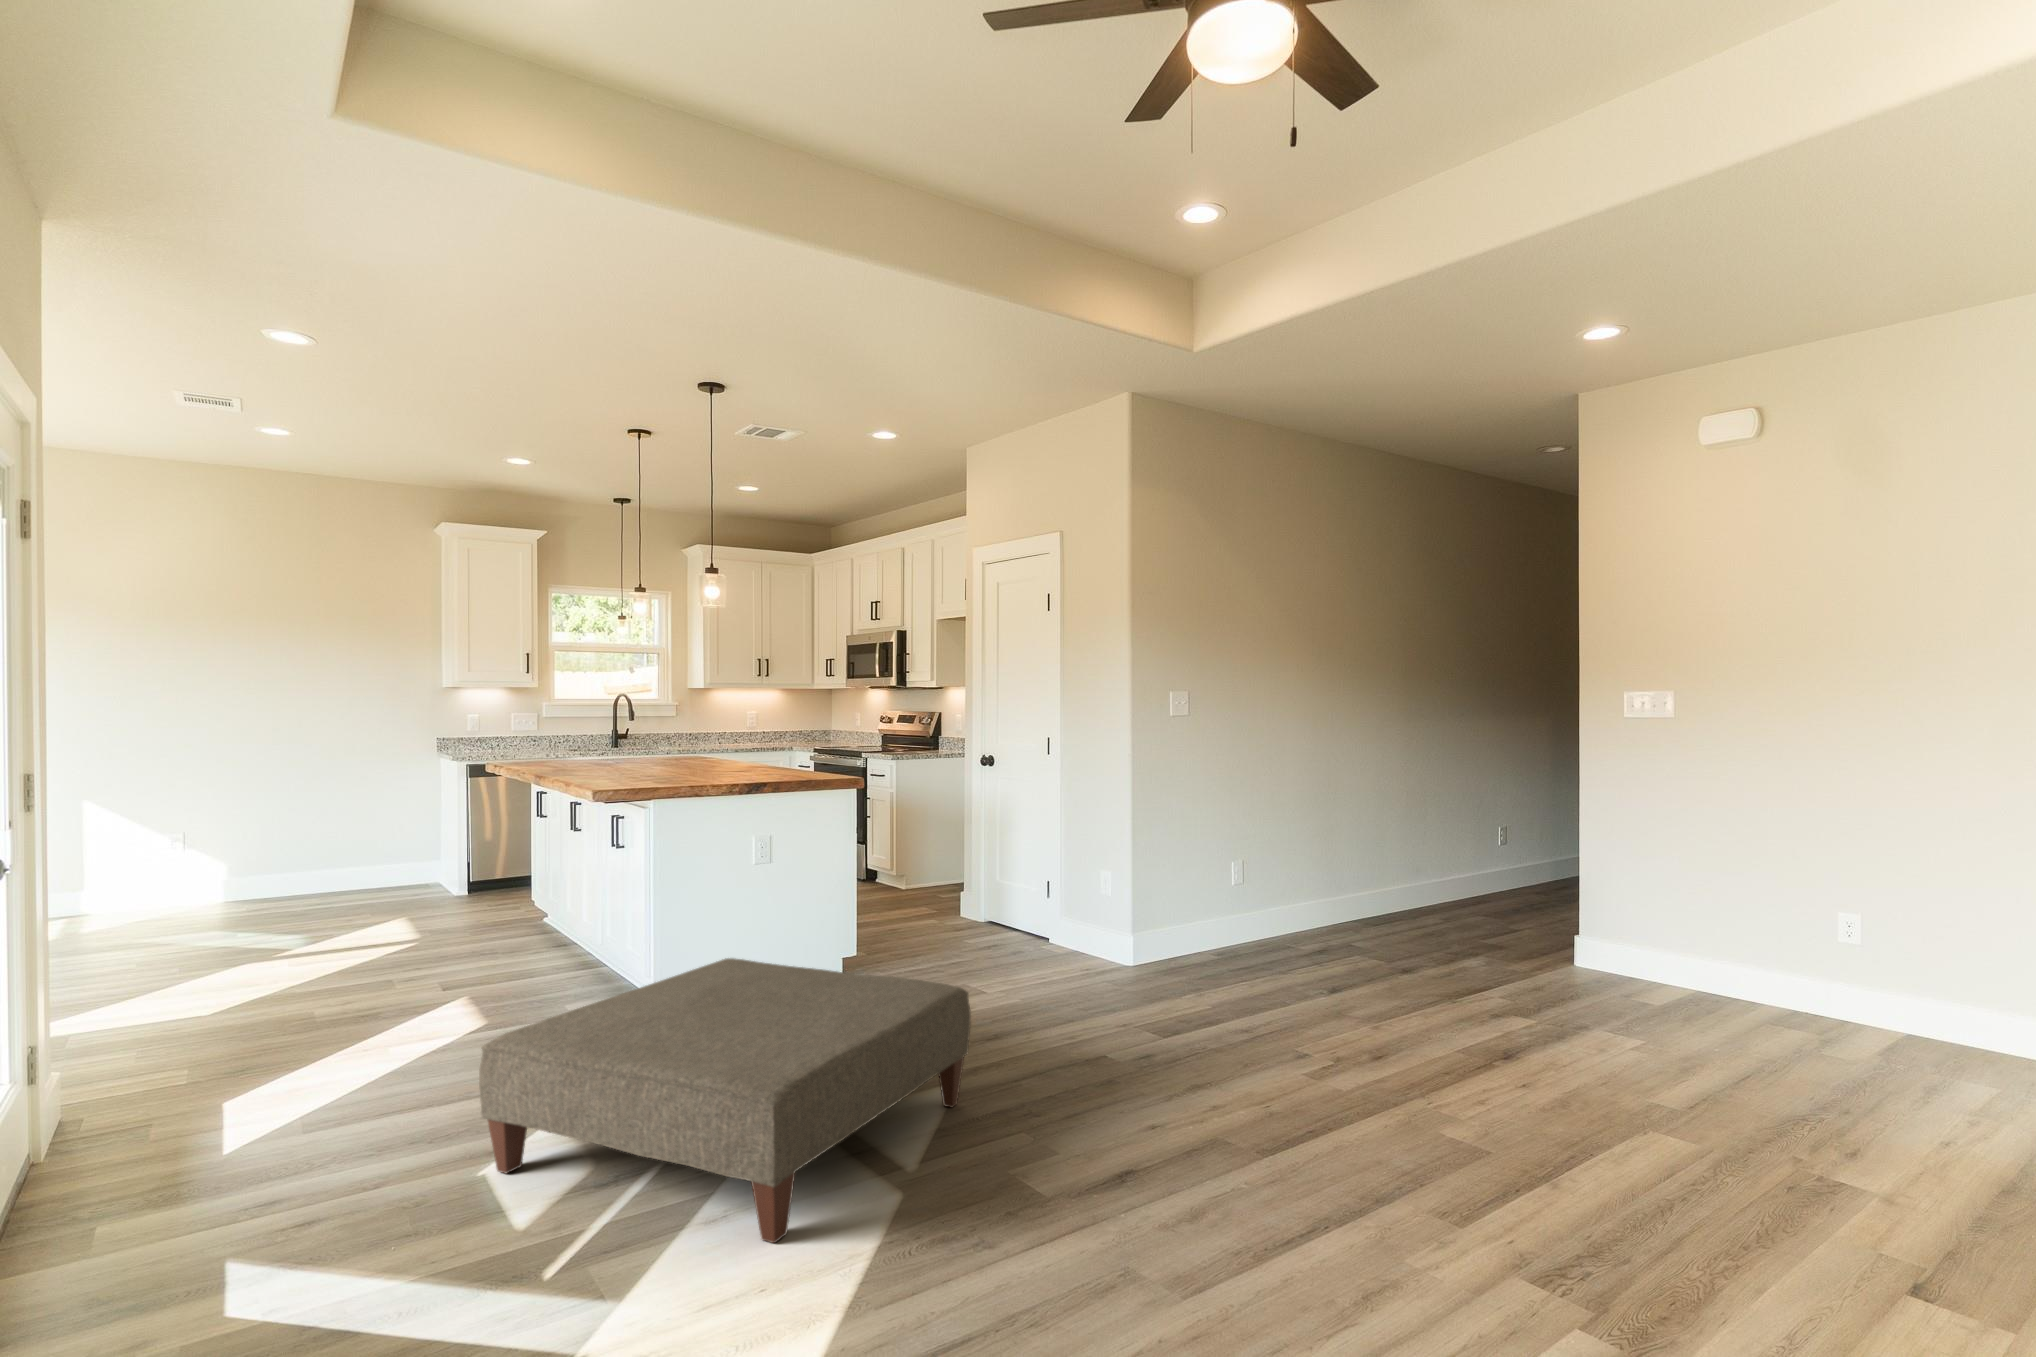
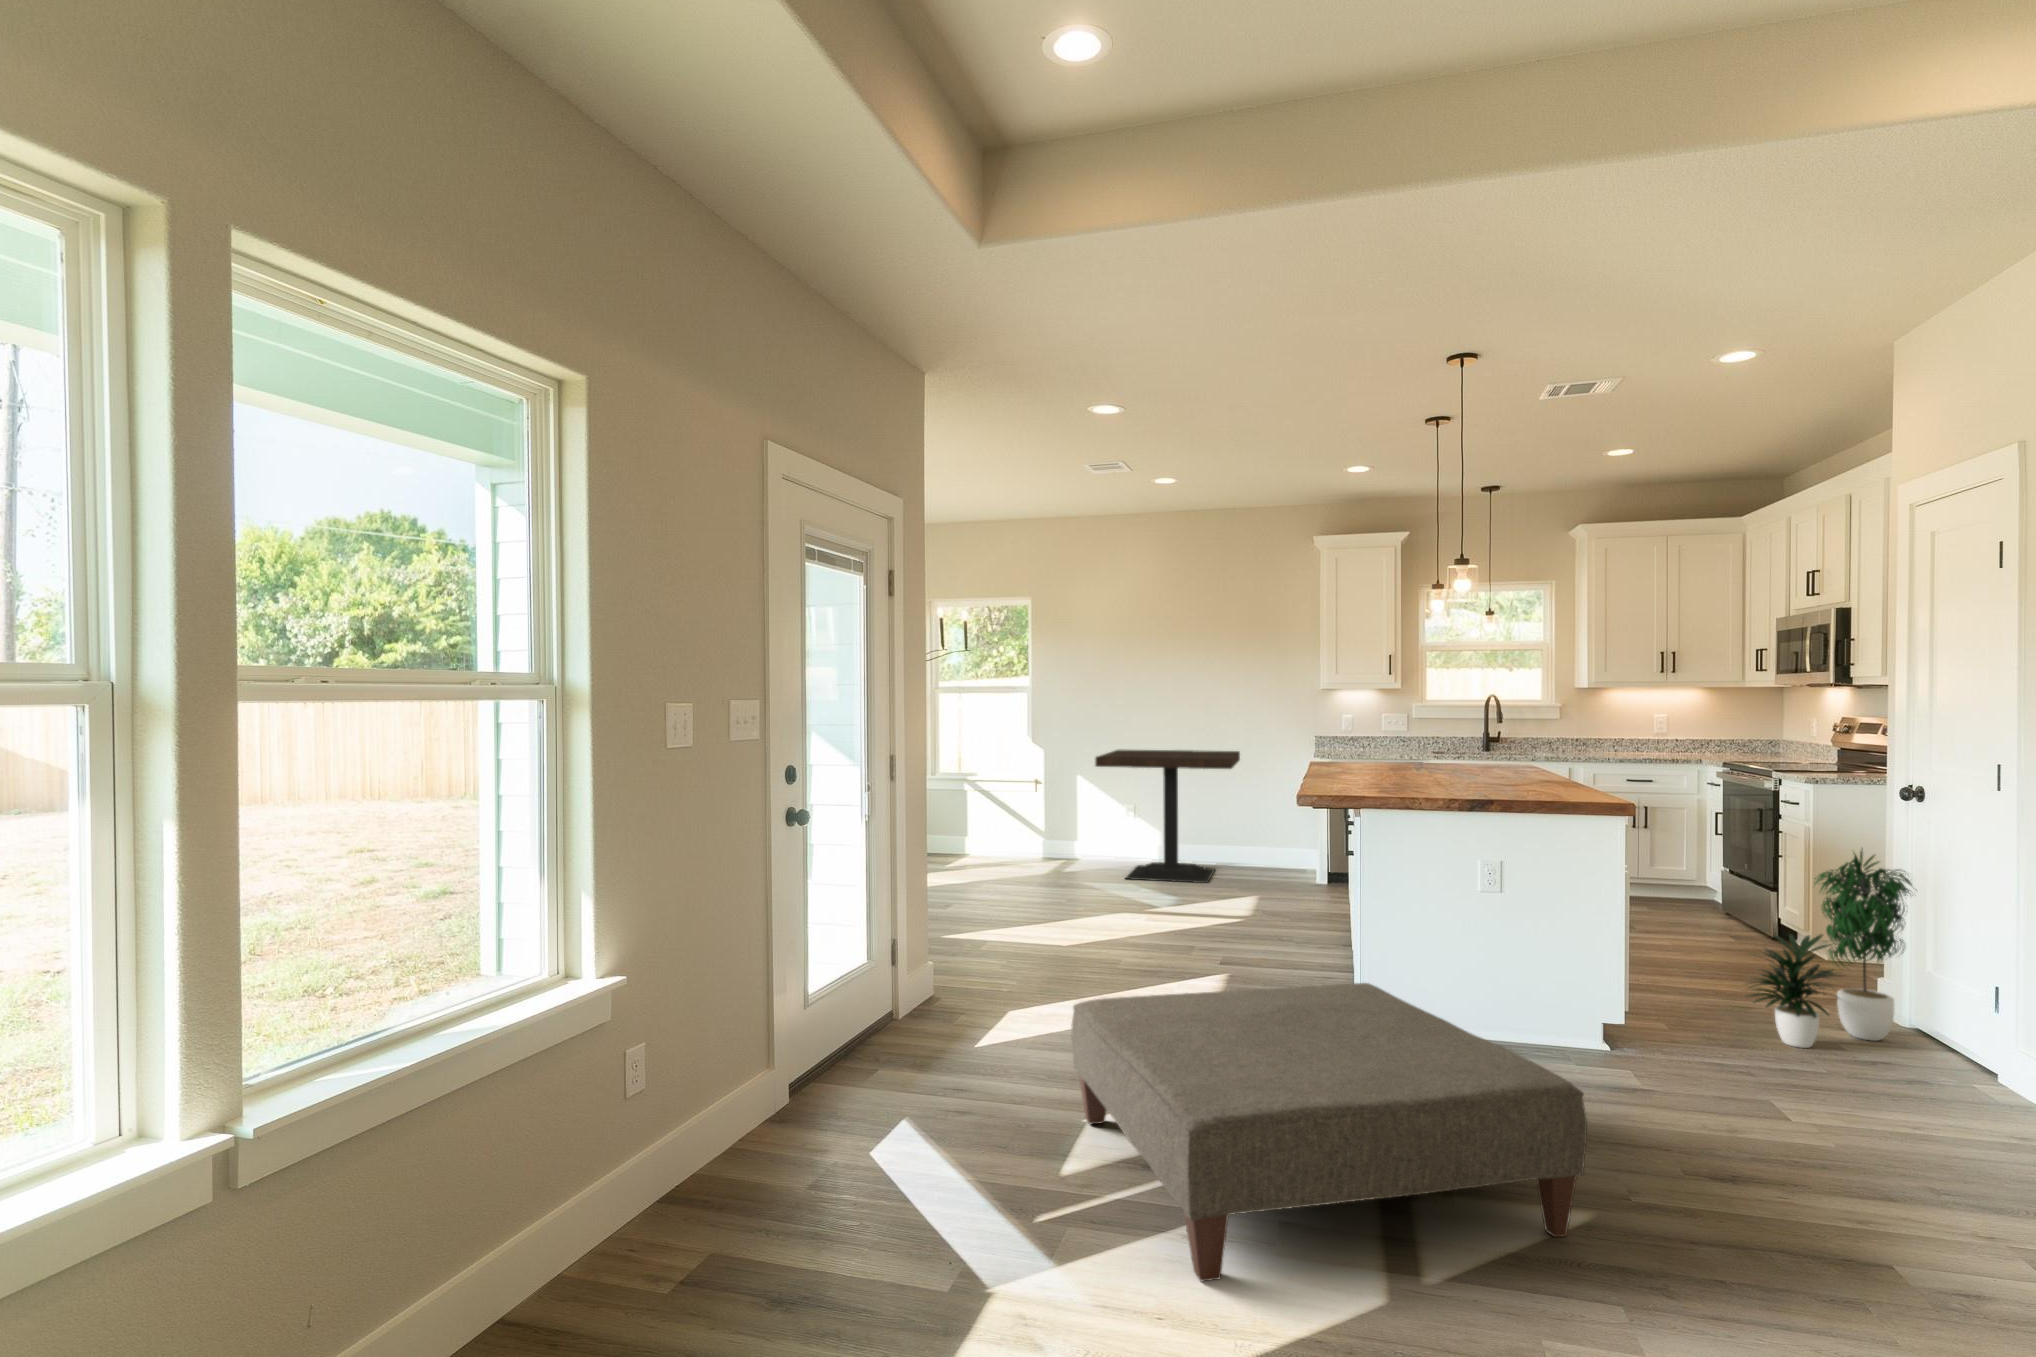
dining table: none [160,760,363,930] -> present [1095,749,1240,883]
potted plant: none [910,800,1000,948] -> present [1748,849,1916,1048]

